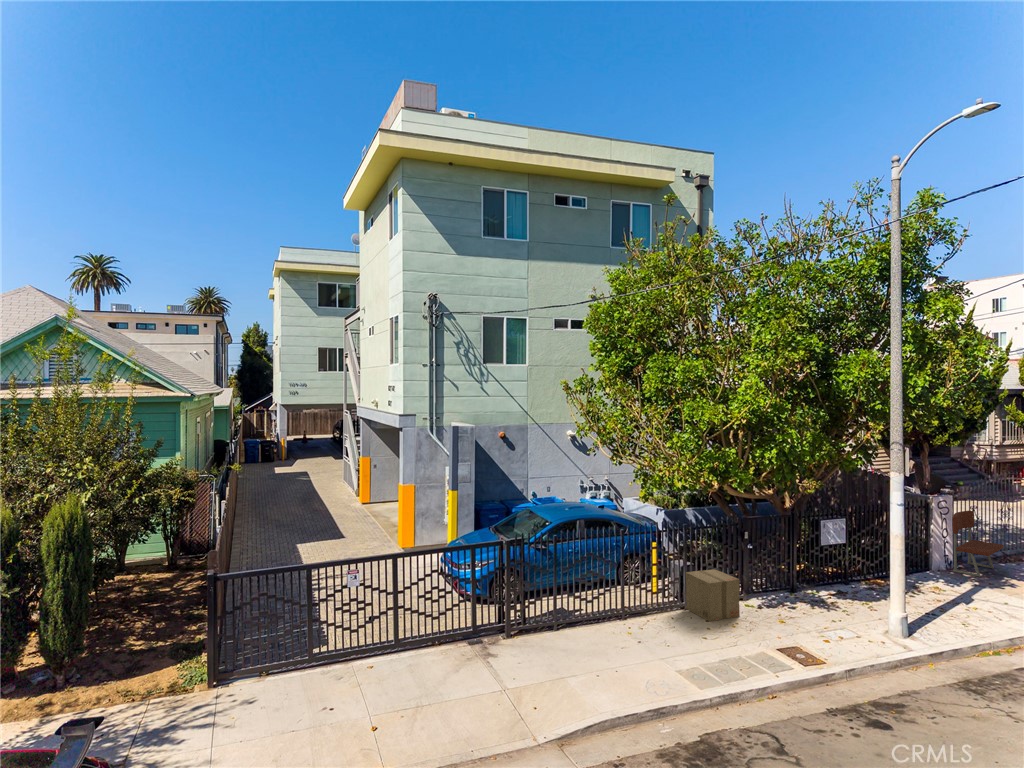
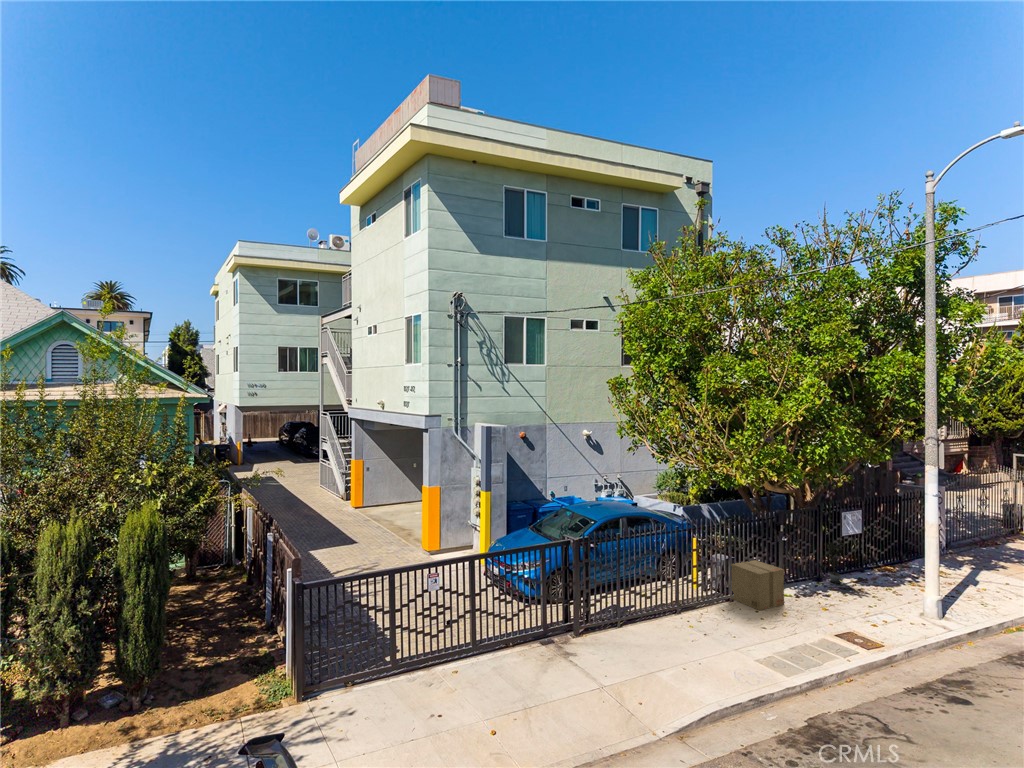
bench: present [952,510,1004,577] -> none [949,499,992,559]
potted plant: none [796,550,820,597] -> present [826,540,845,583]

